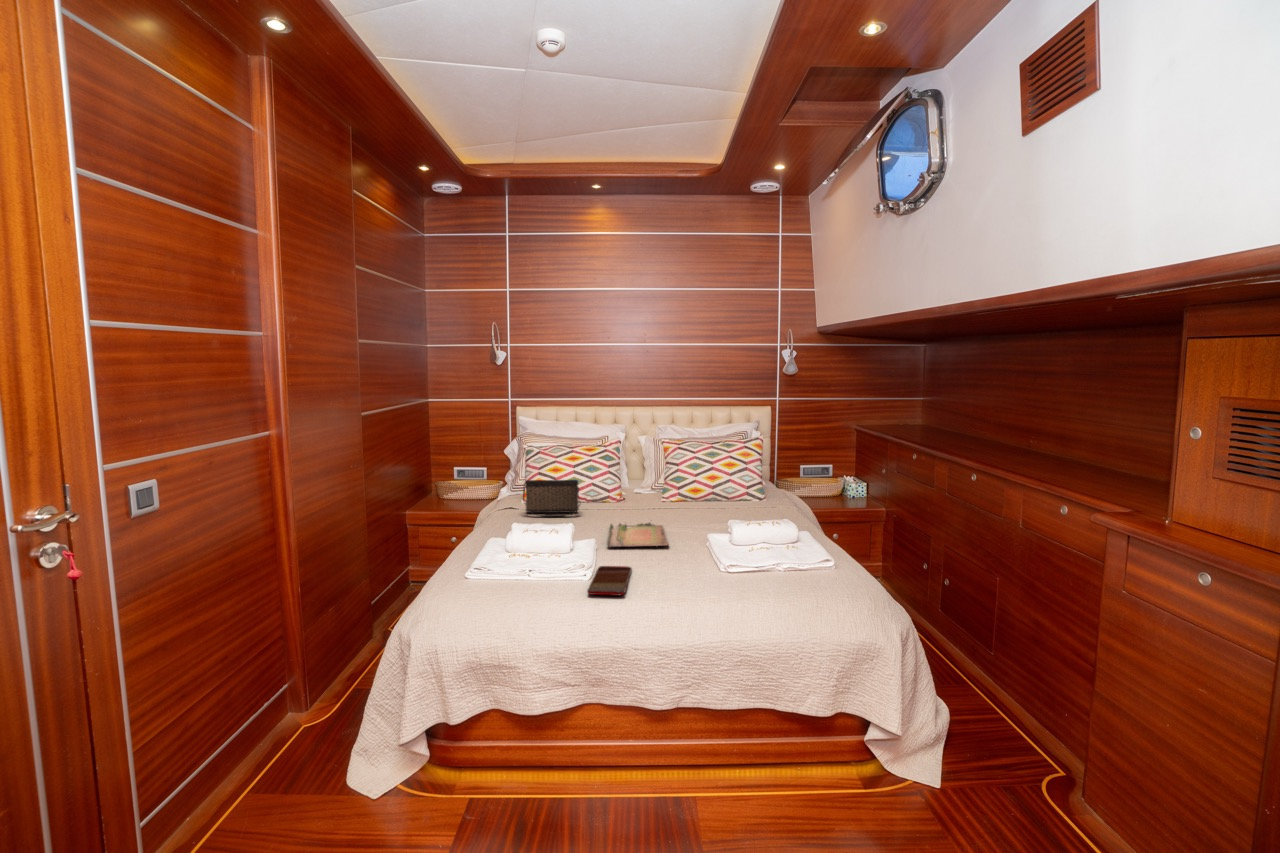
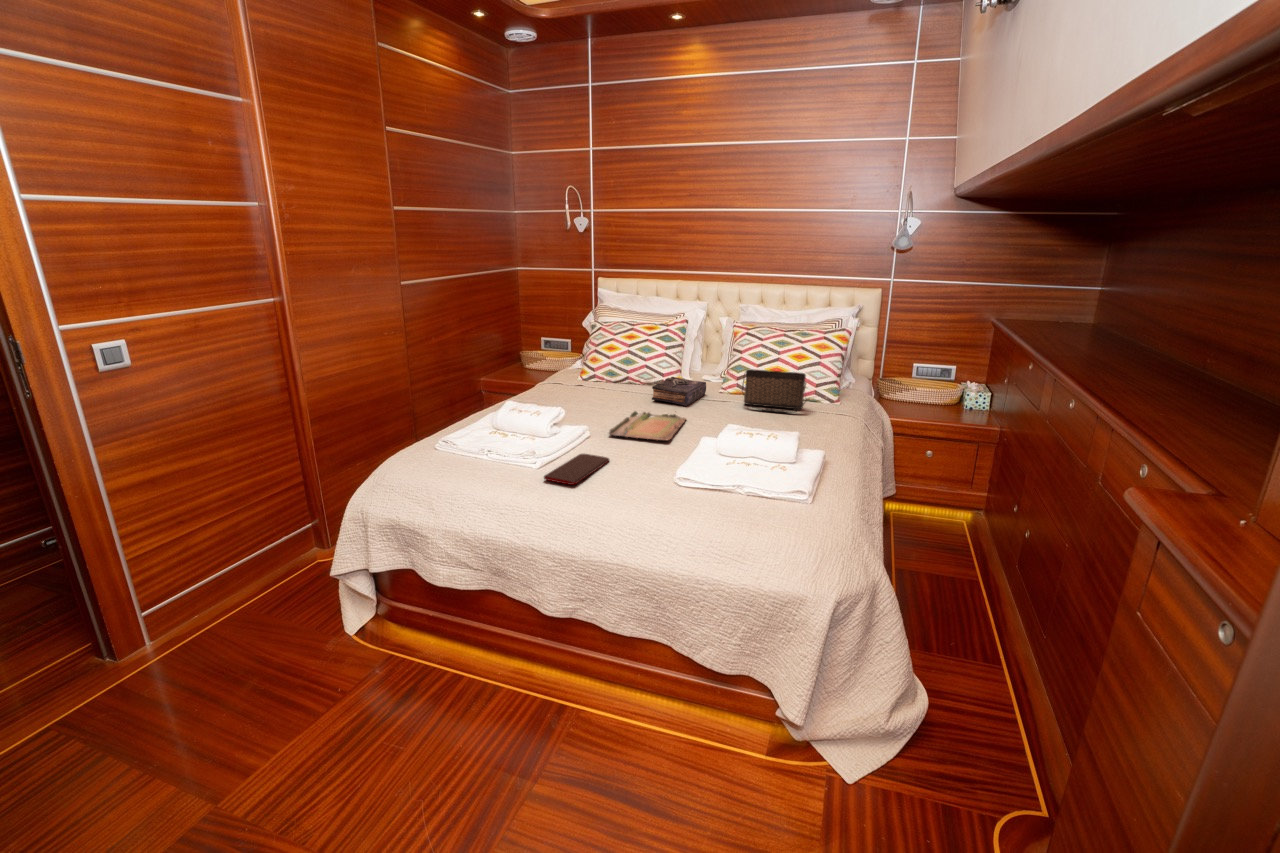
handbag: present [523,480,579,517] -> present [742,369,806,413]
book: none [615,491,656,515] -> present [652,377,706,406]

